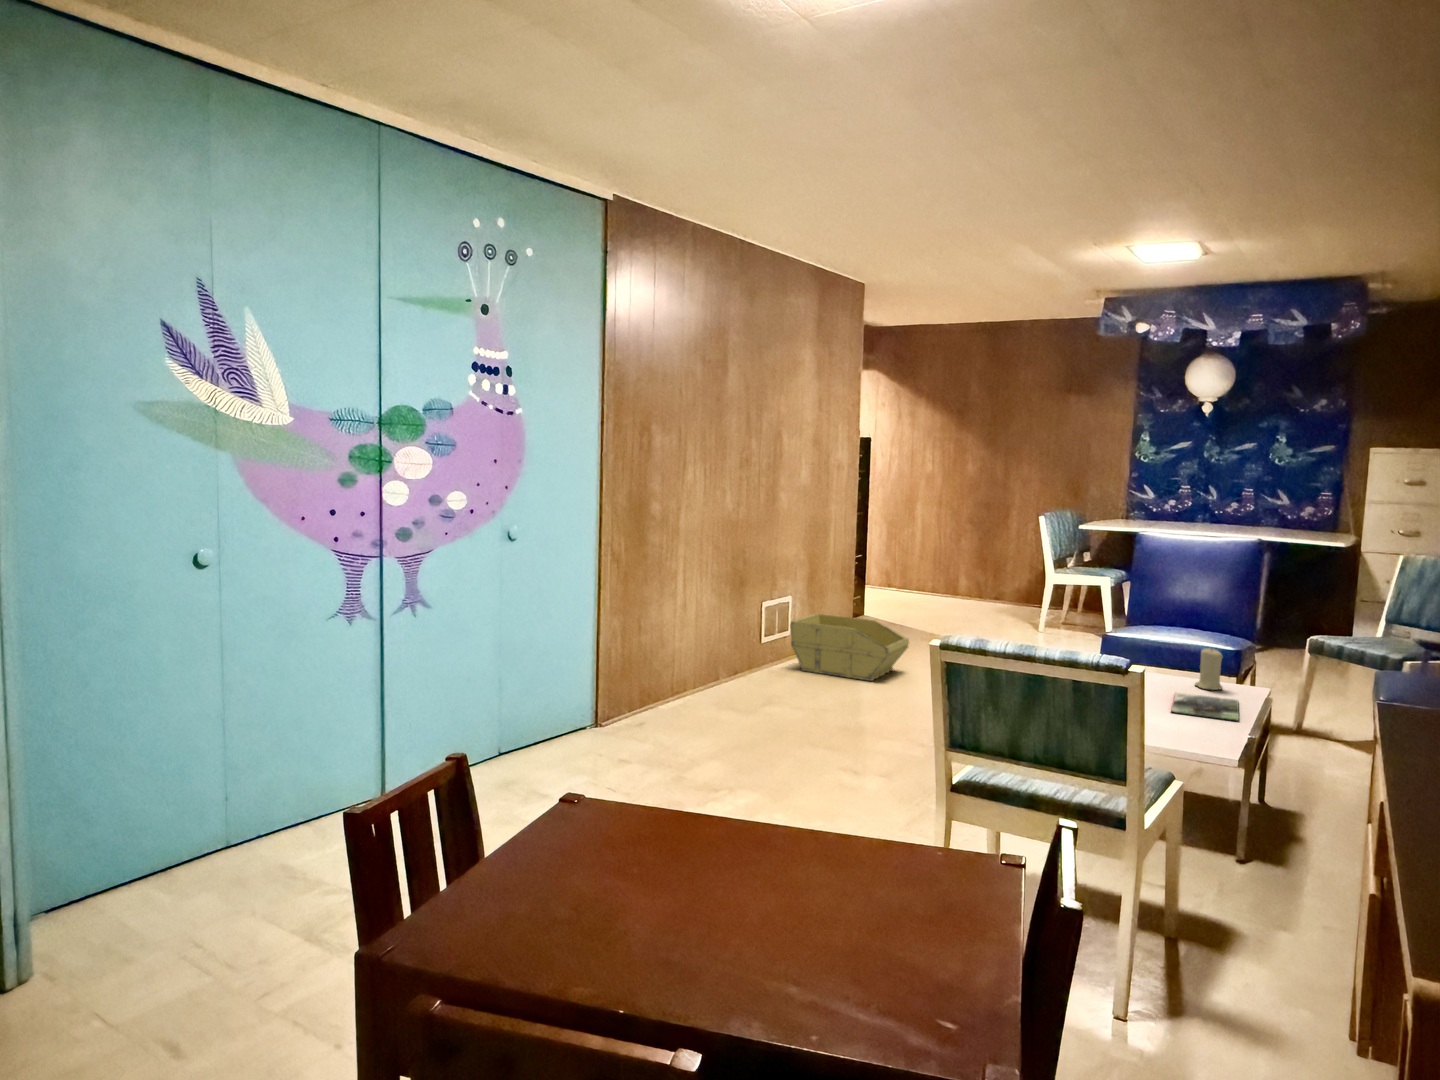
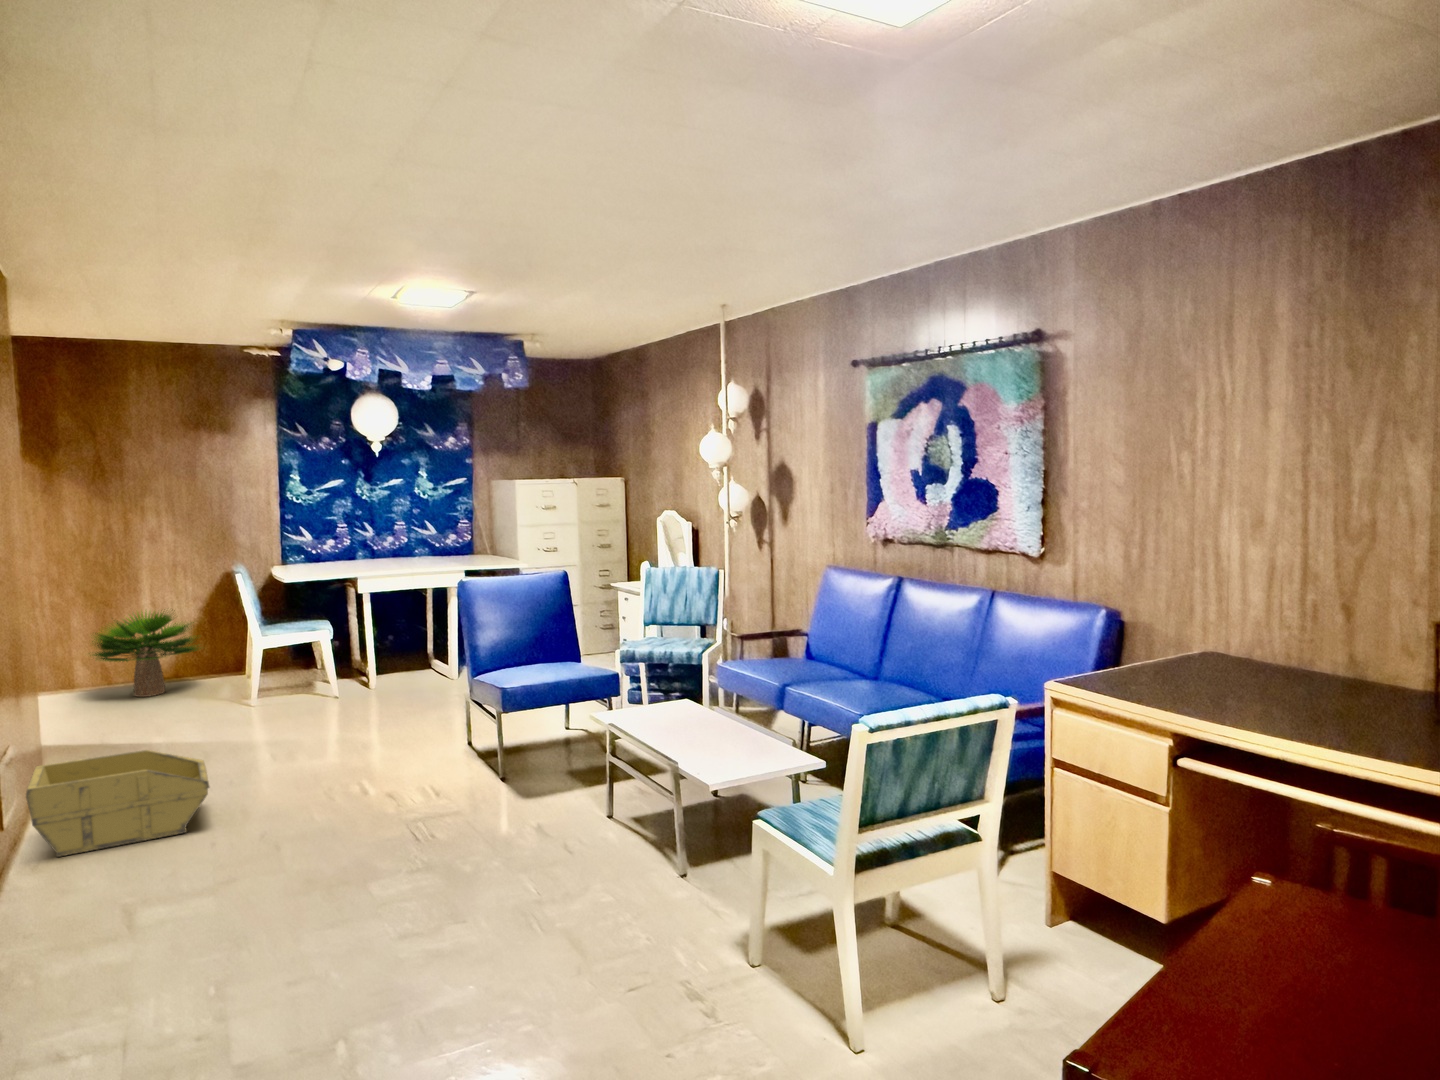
potted plant: none [955,540,1042,610] -> present [92,612,198,697]
candle: present [1195,648,1223,690] -> none [662,681,684,720]
magazine: present [1171,692,1239,721] -> none [672,721,757,749]

